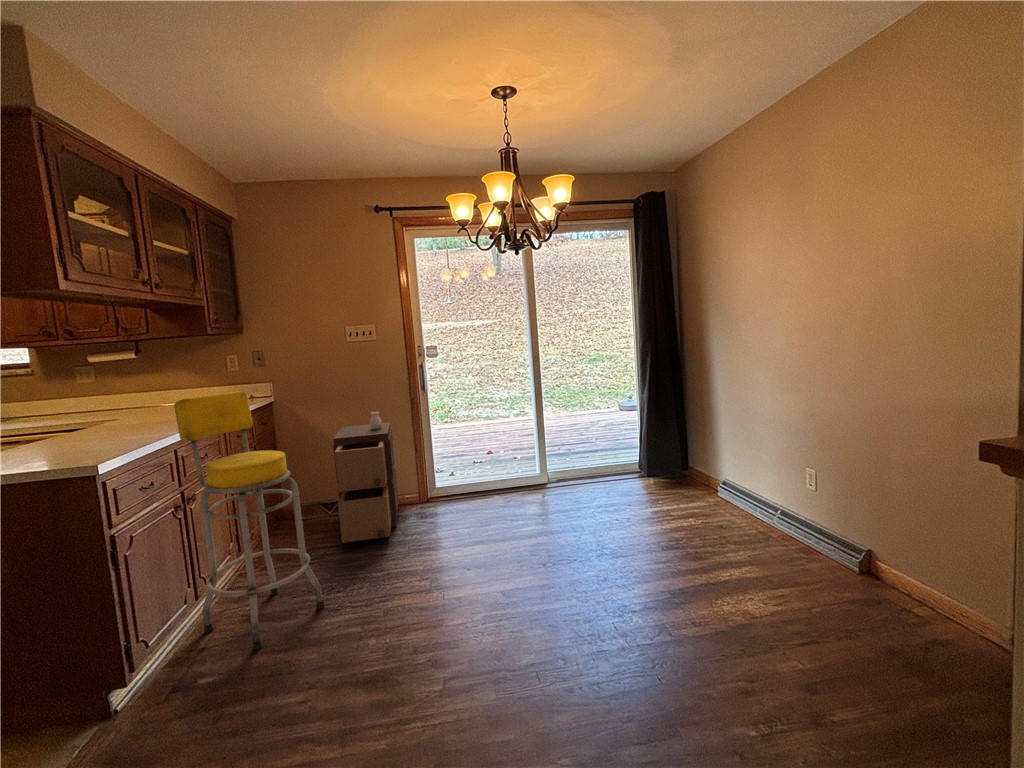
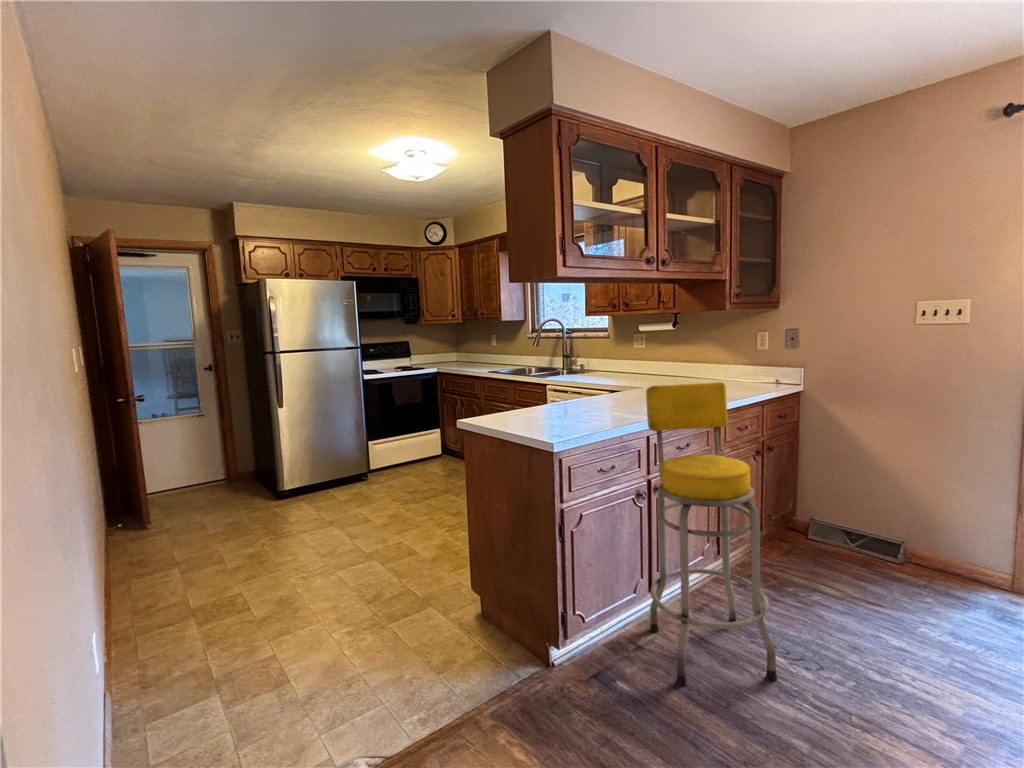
storage cabinet: present [333,412,398,543] -> none [843,428,975,626]

